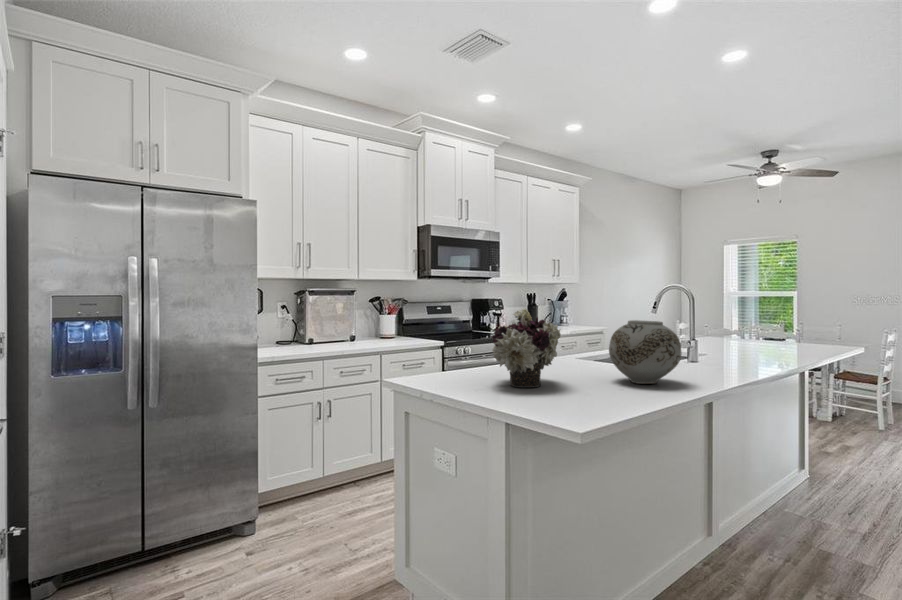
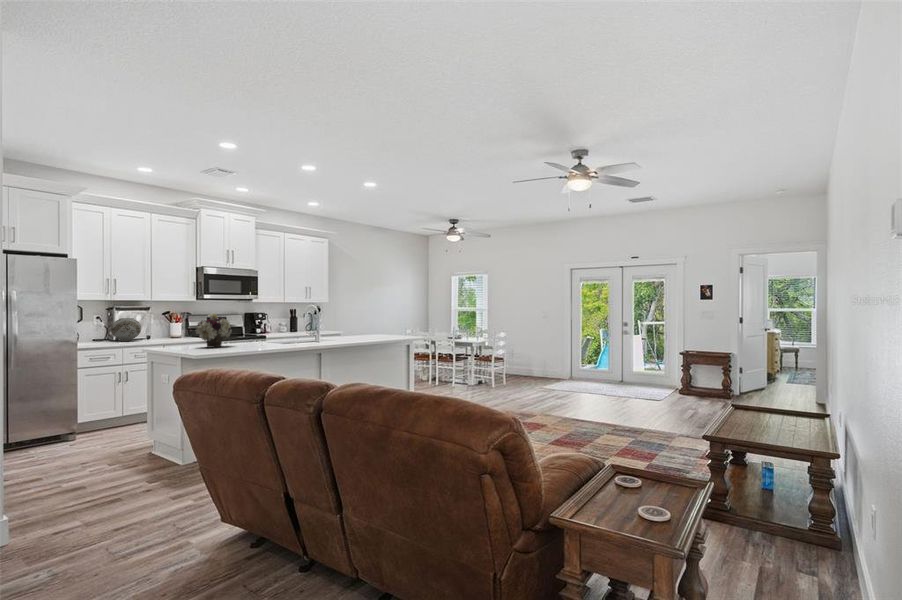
vase: present [609,320,681,384] -> present [111,318,141,341]

